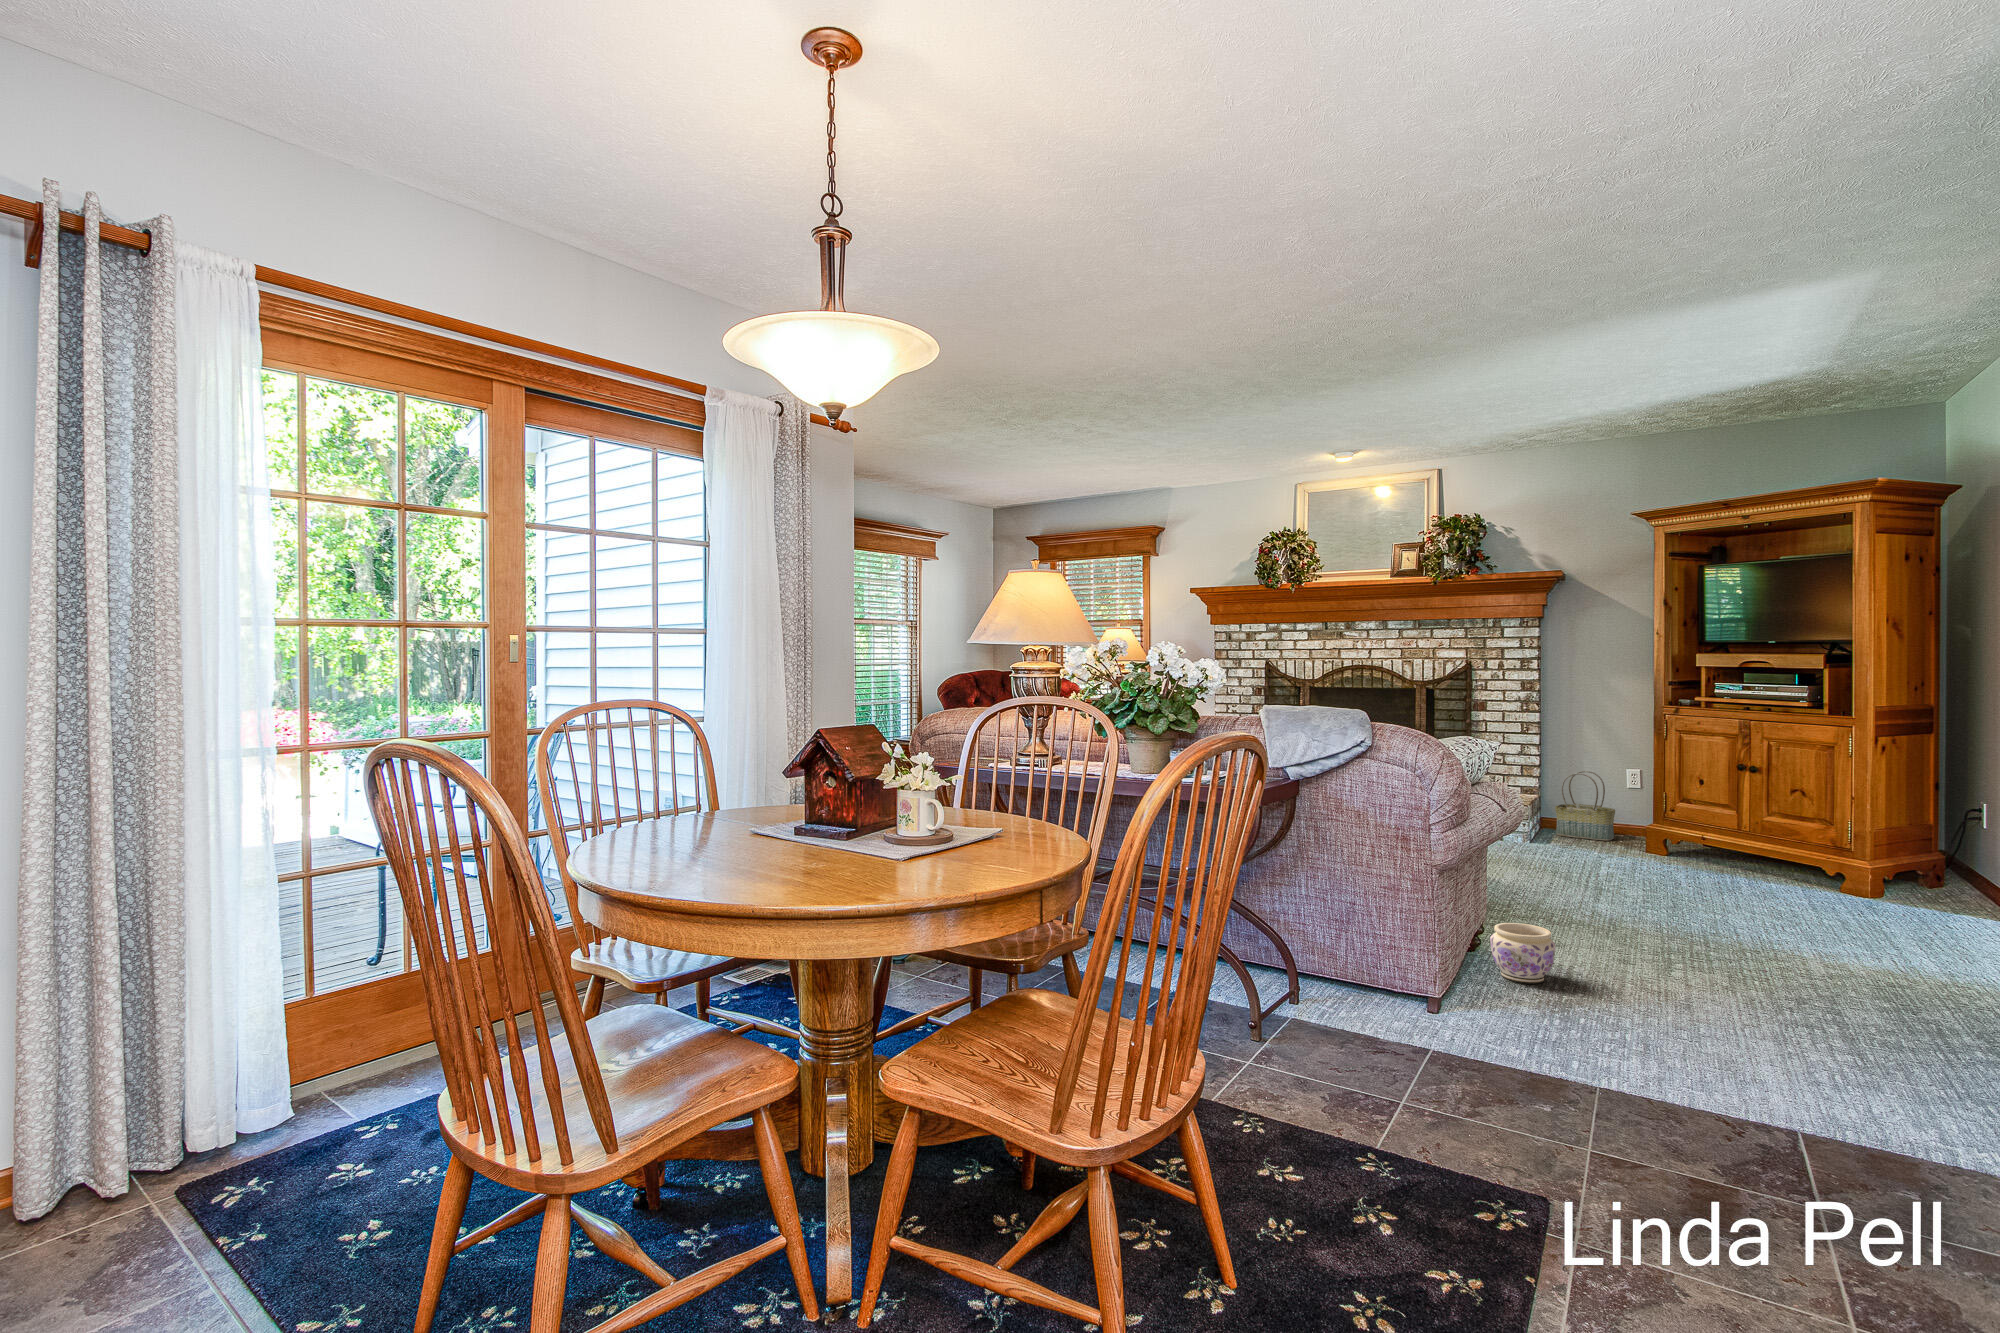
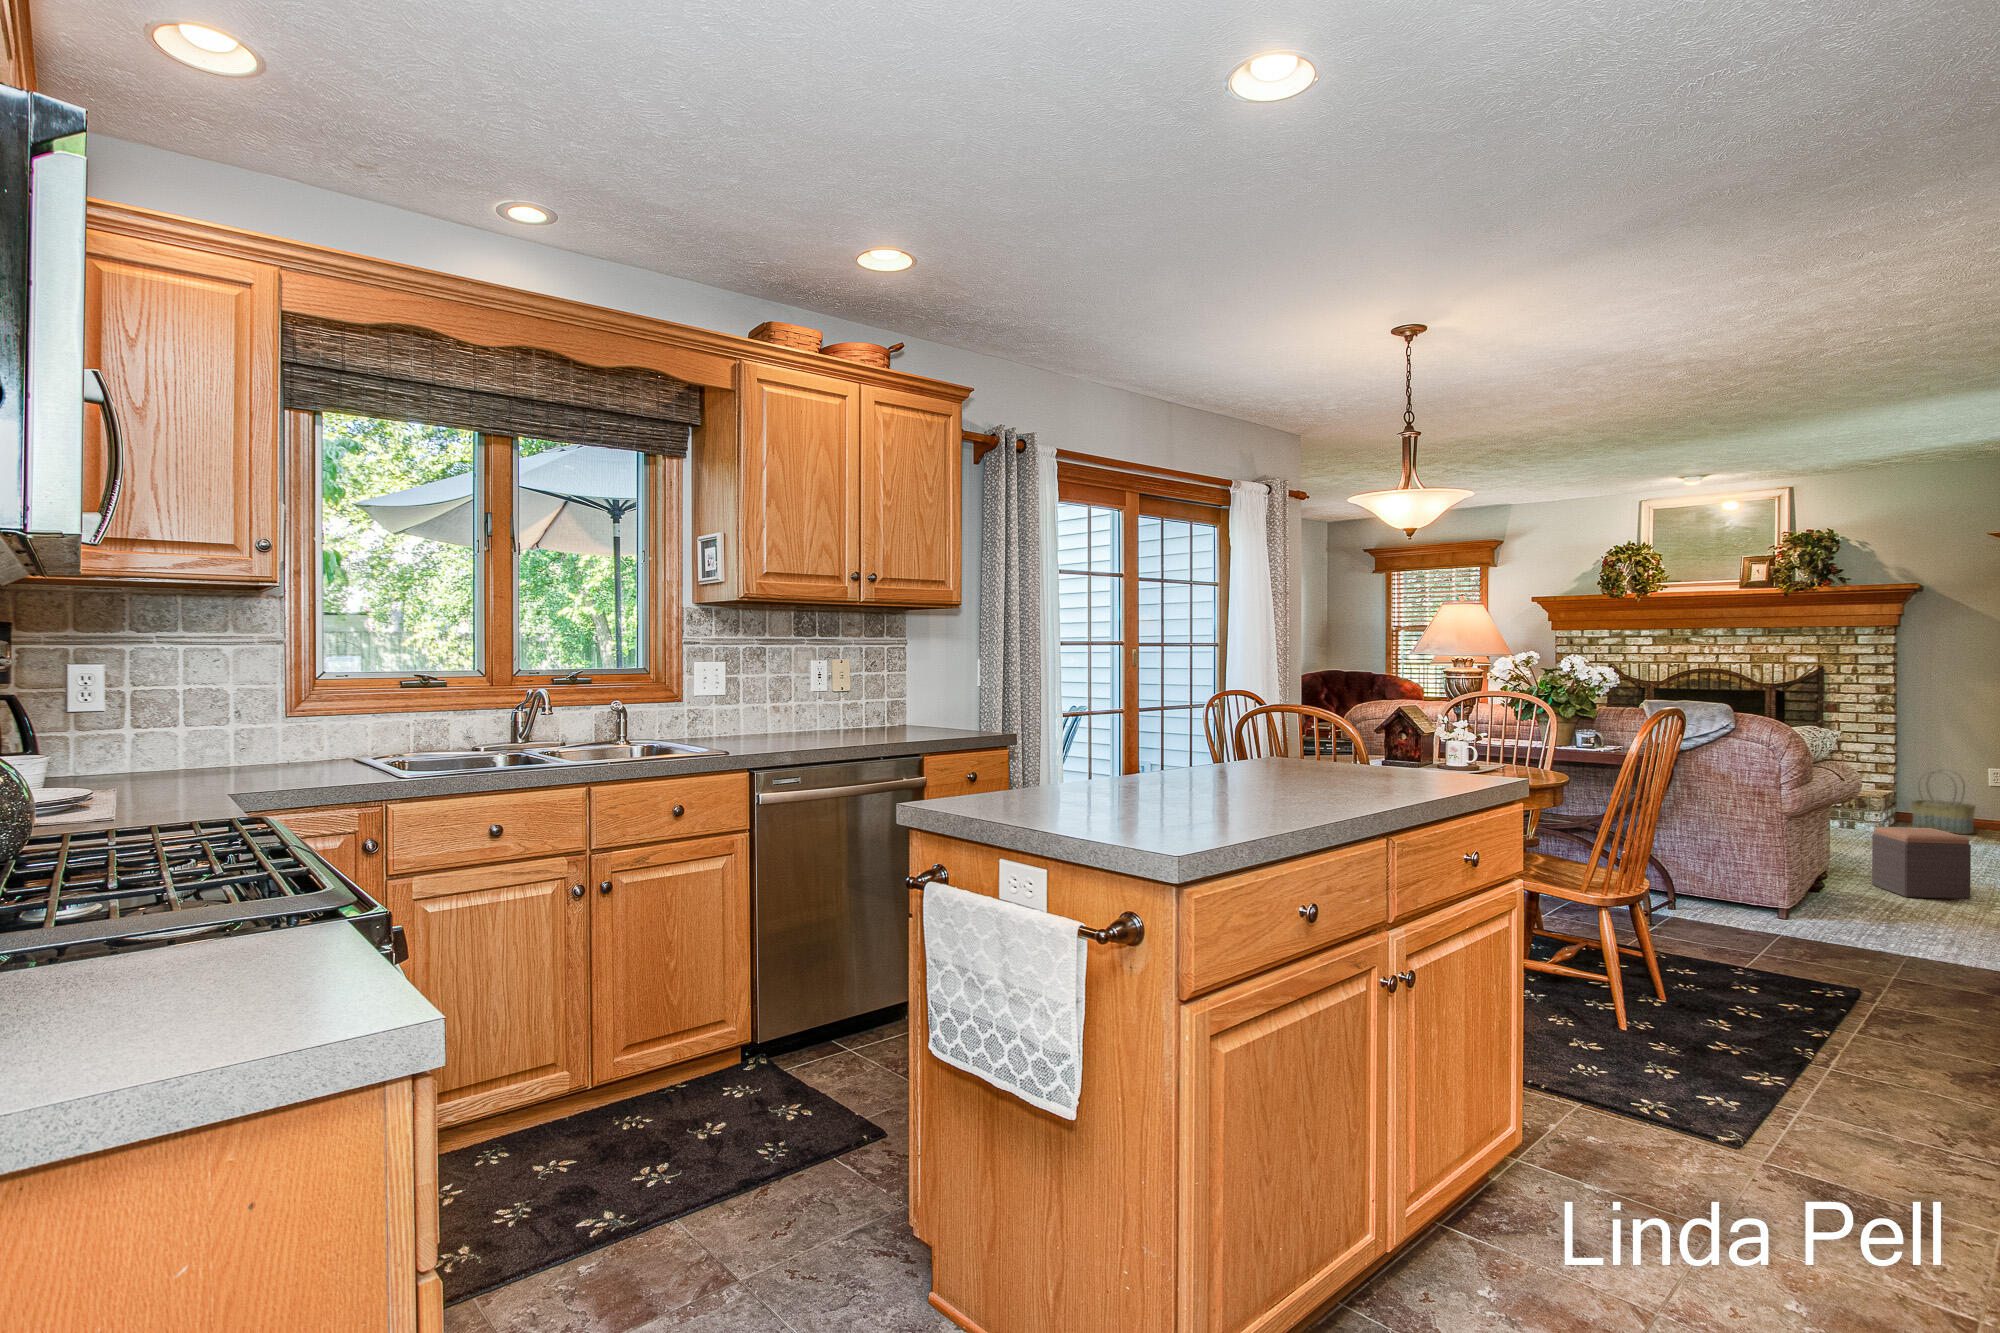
footstool: none [1530,849,1636,939] -> present [1872,827,1971,899]
planter: present [1490,923,1556,984] -> none [1832,876,1888,920]

